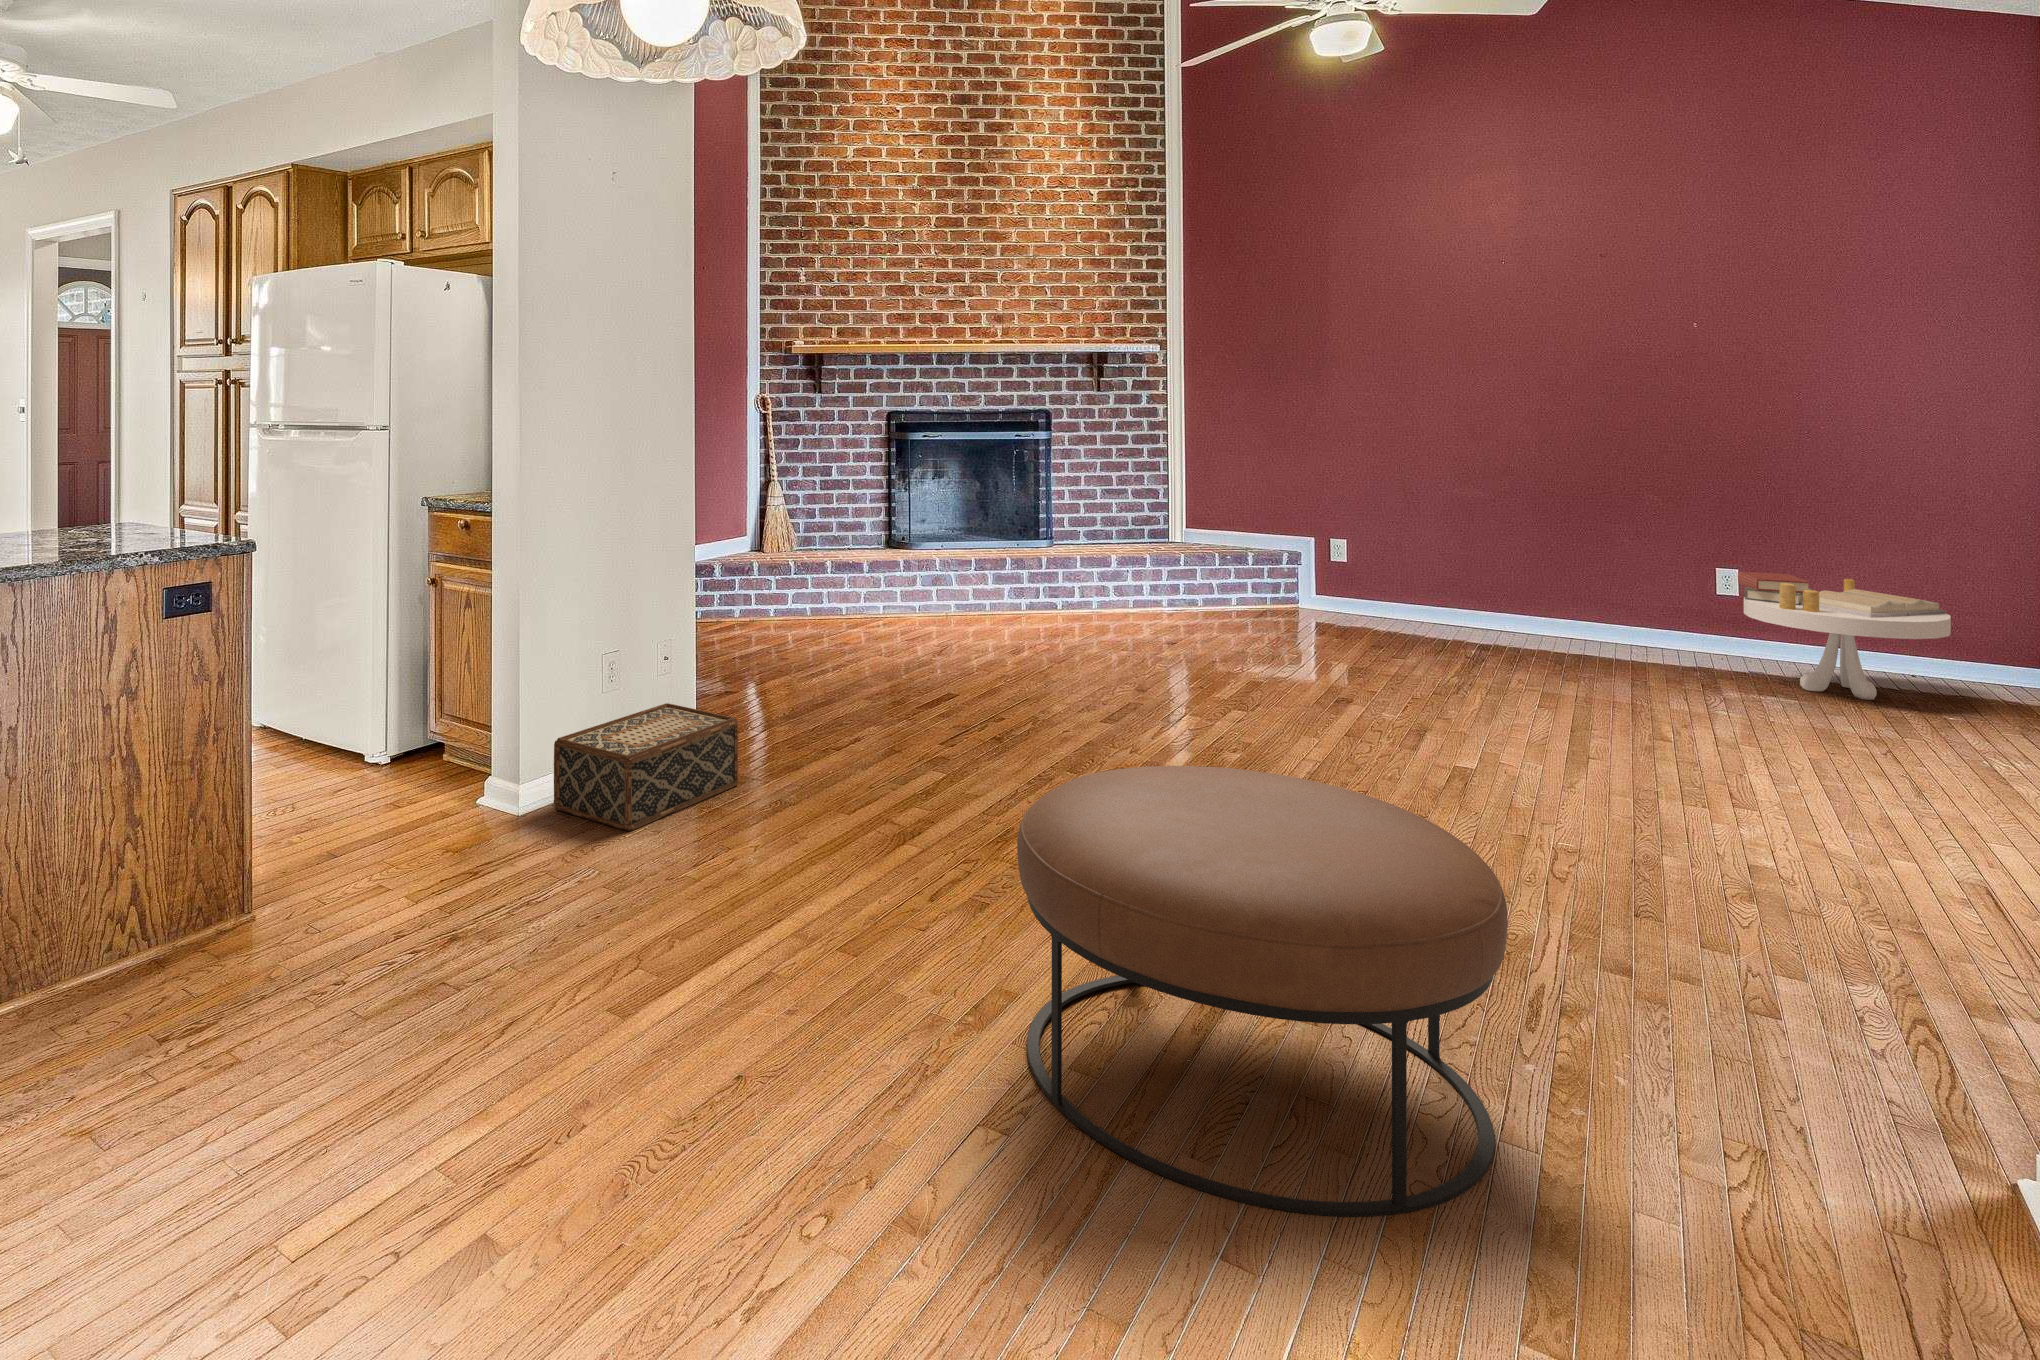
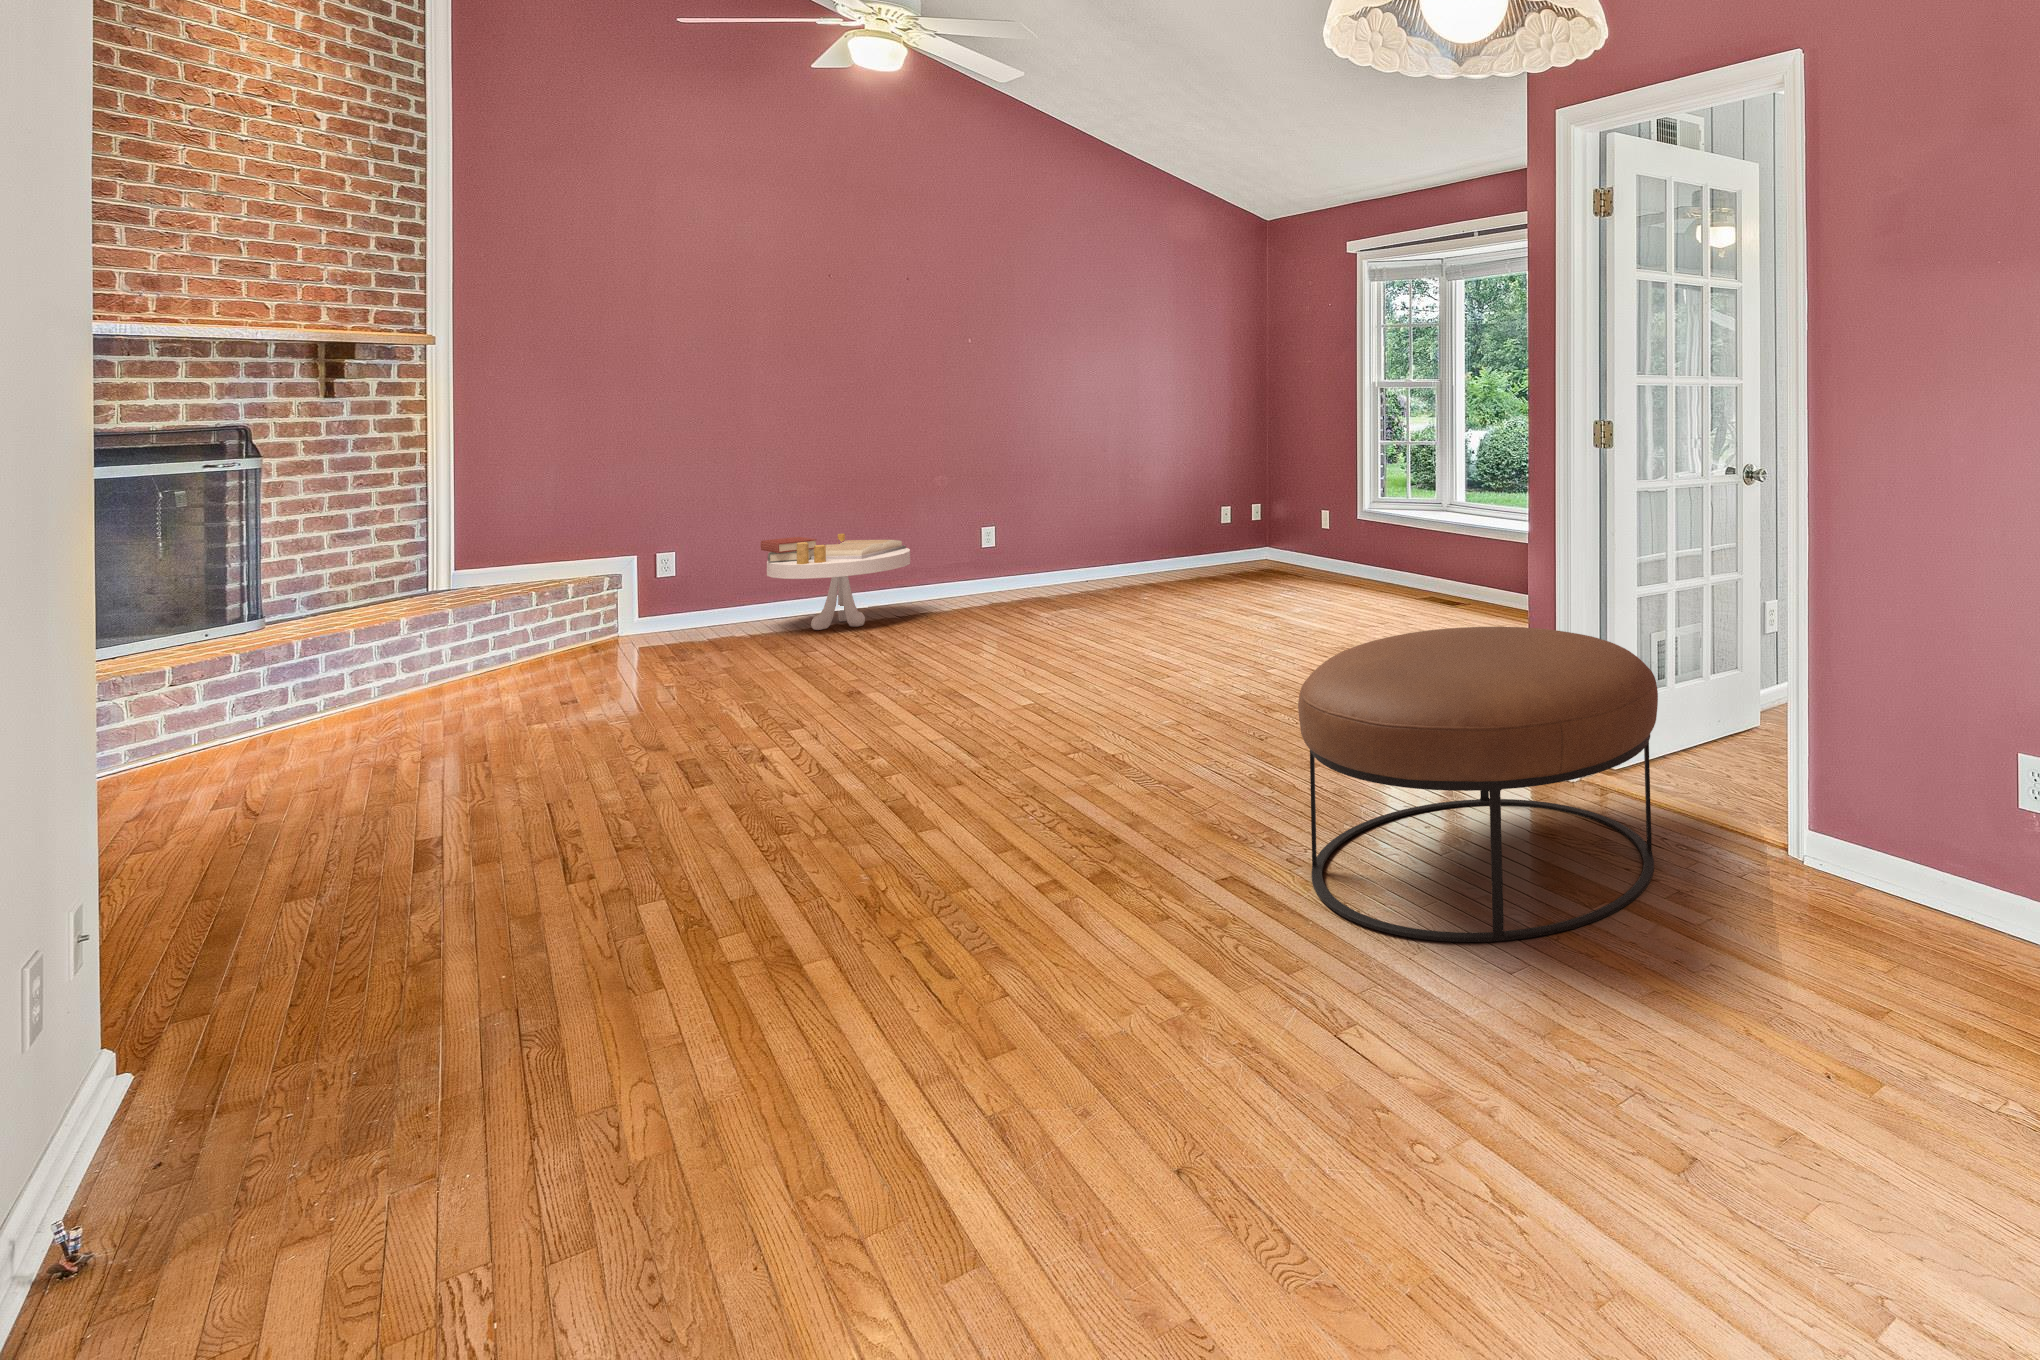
side table: present [1738,572,1951,700] -> present [760,534,910,630]
woven basket: present [554,703,738,831] -> none [185,918,491,1279]

